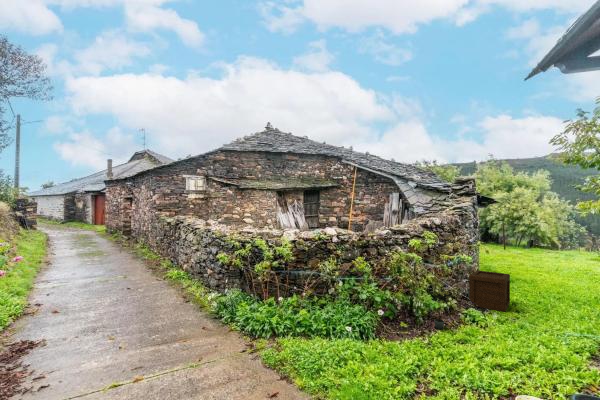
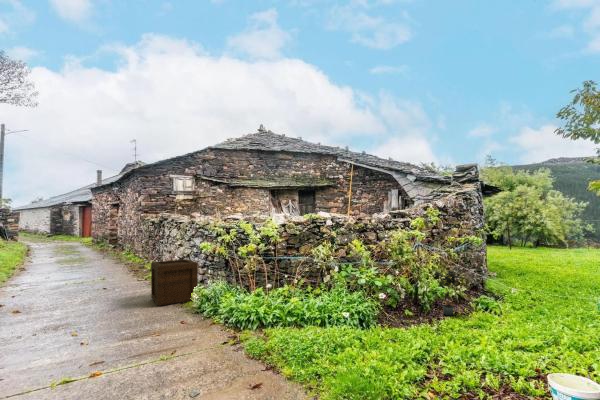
wooden crate: present [469,270,510,312] -> present [151,259,198,306]

